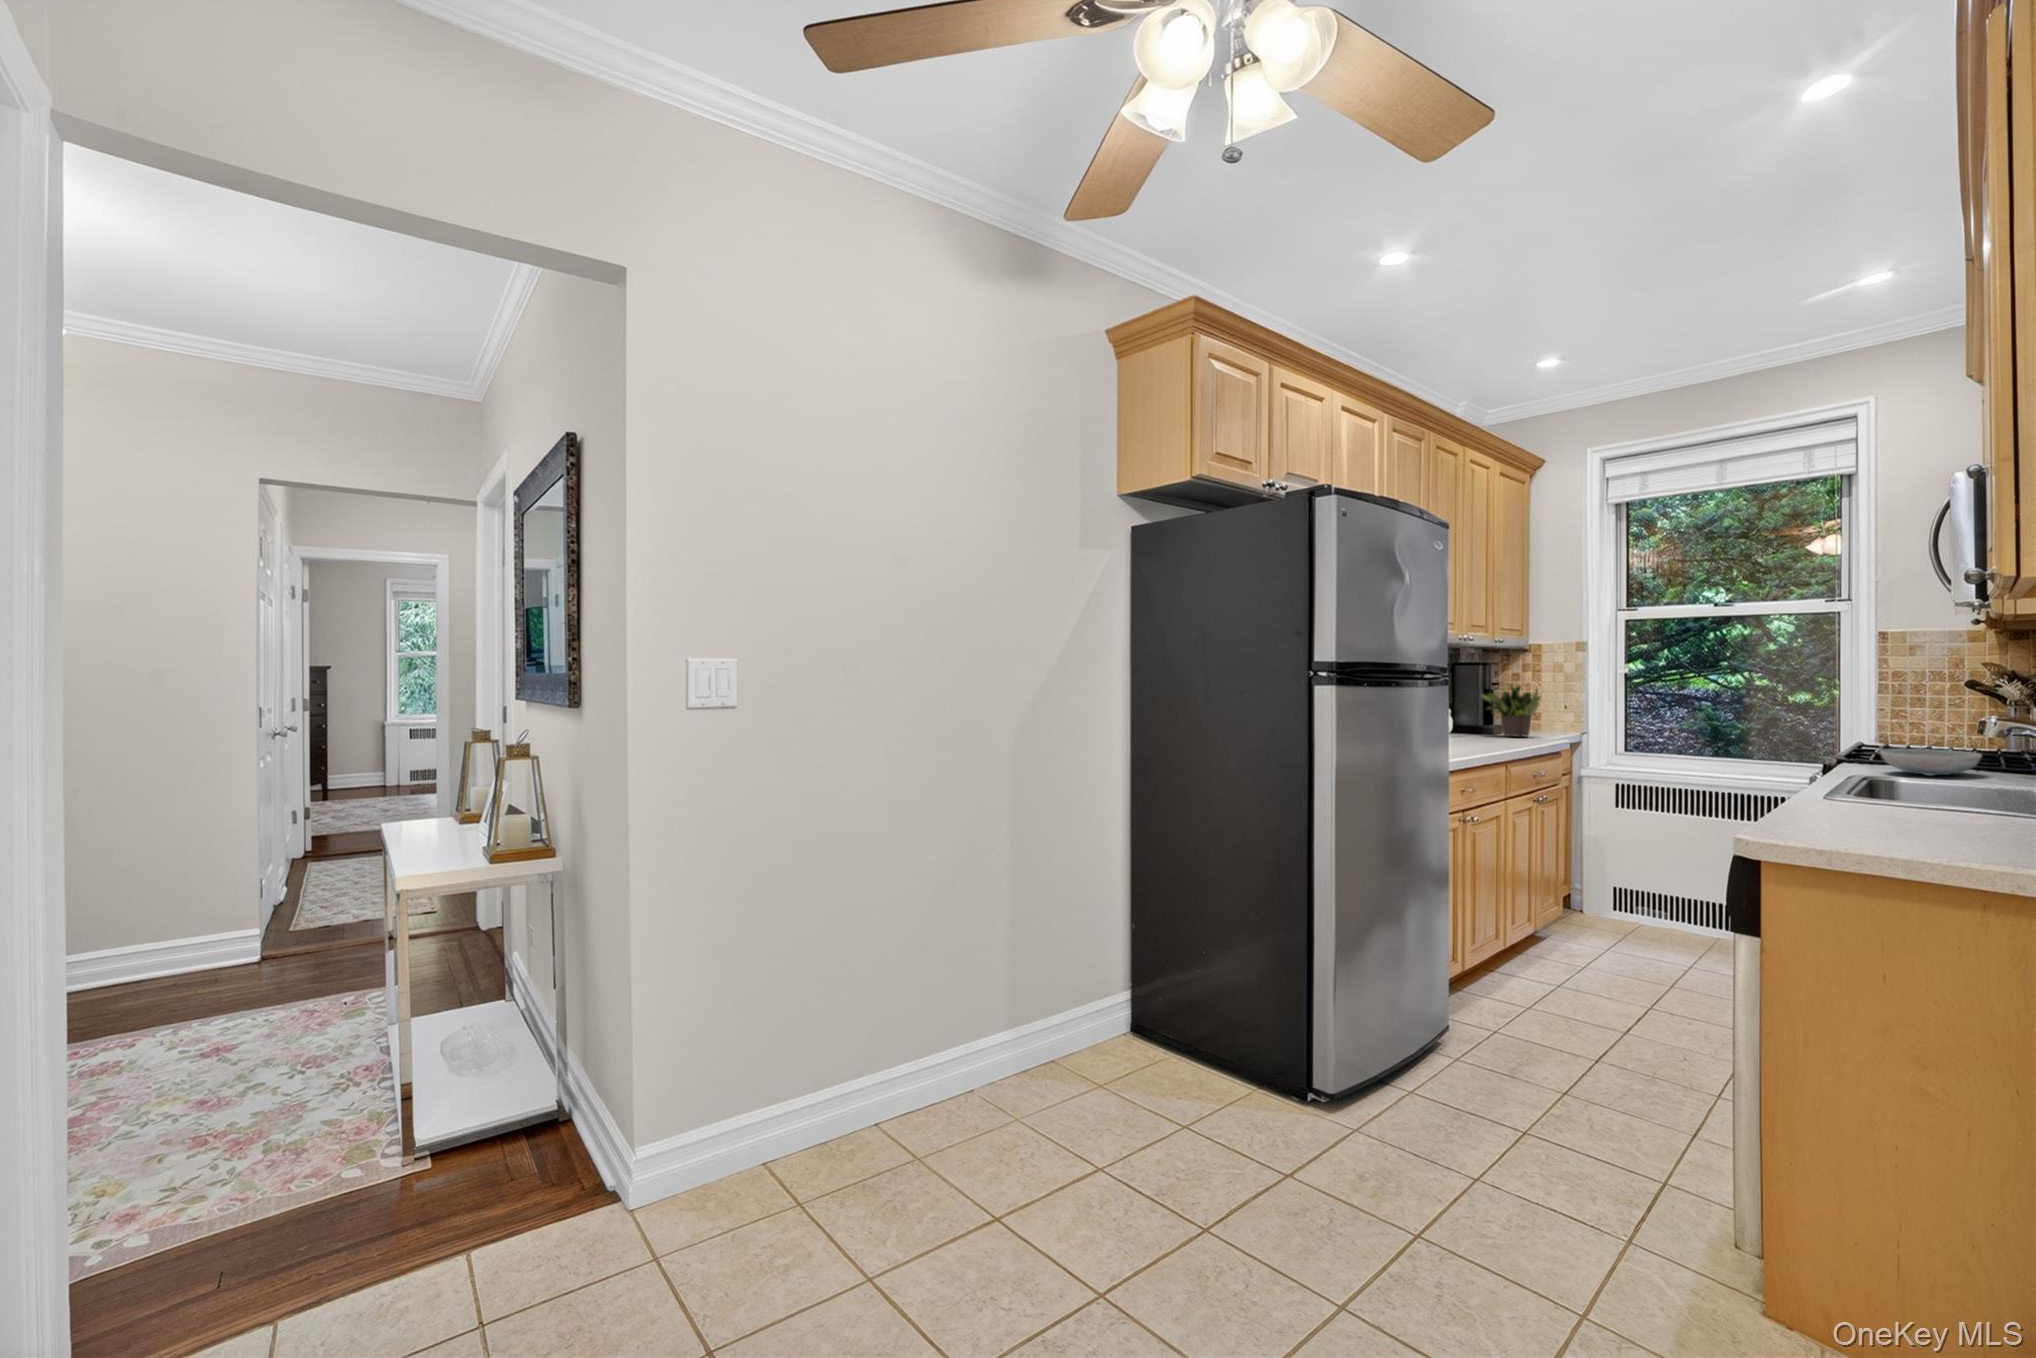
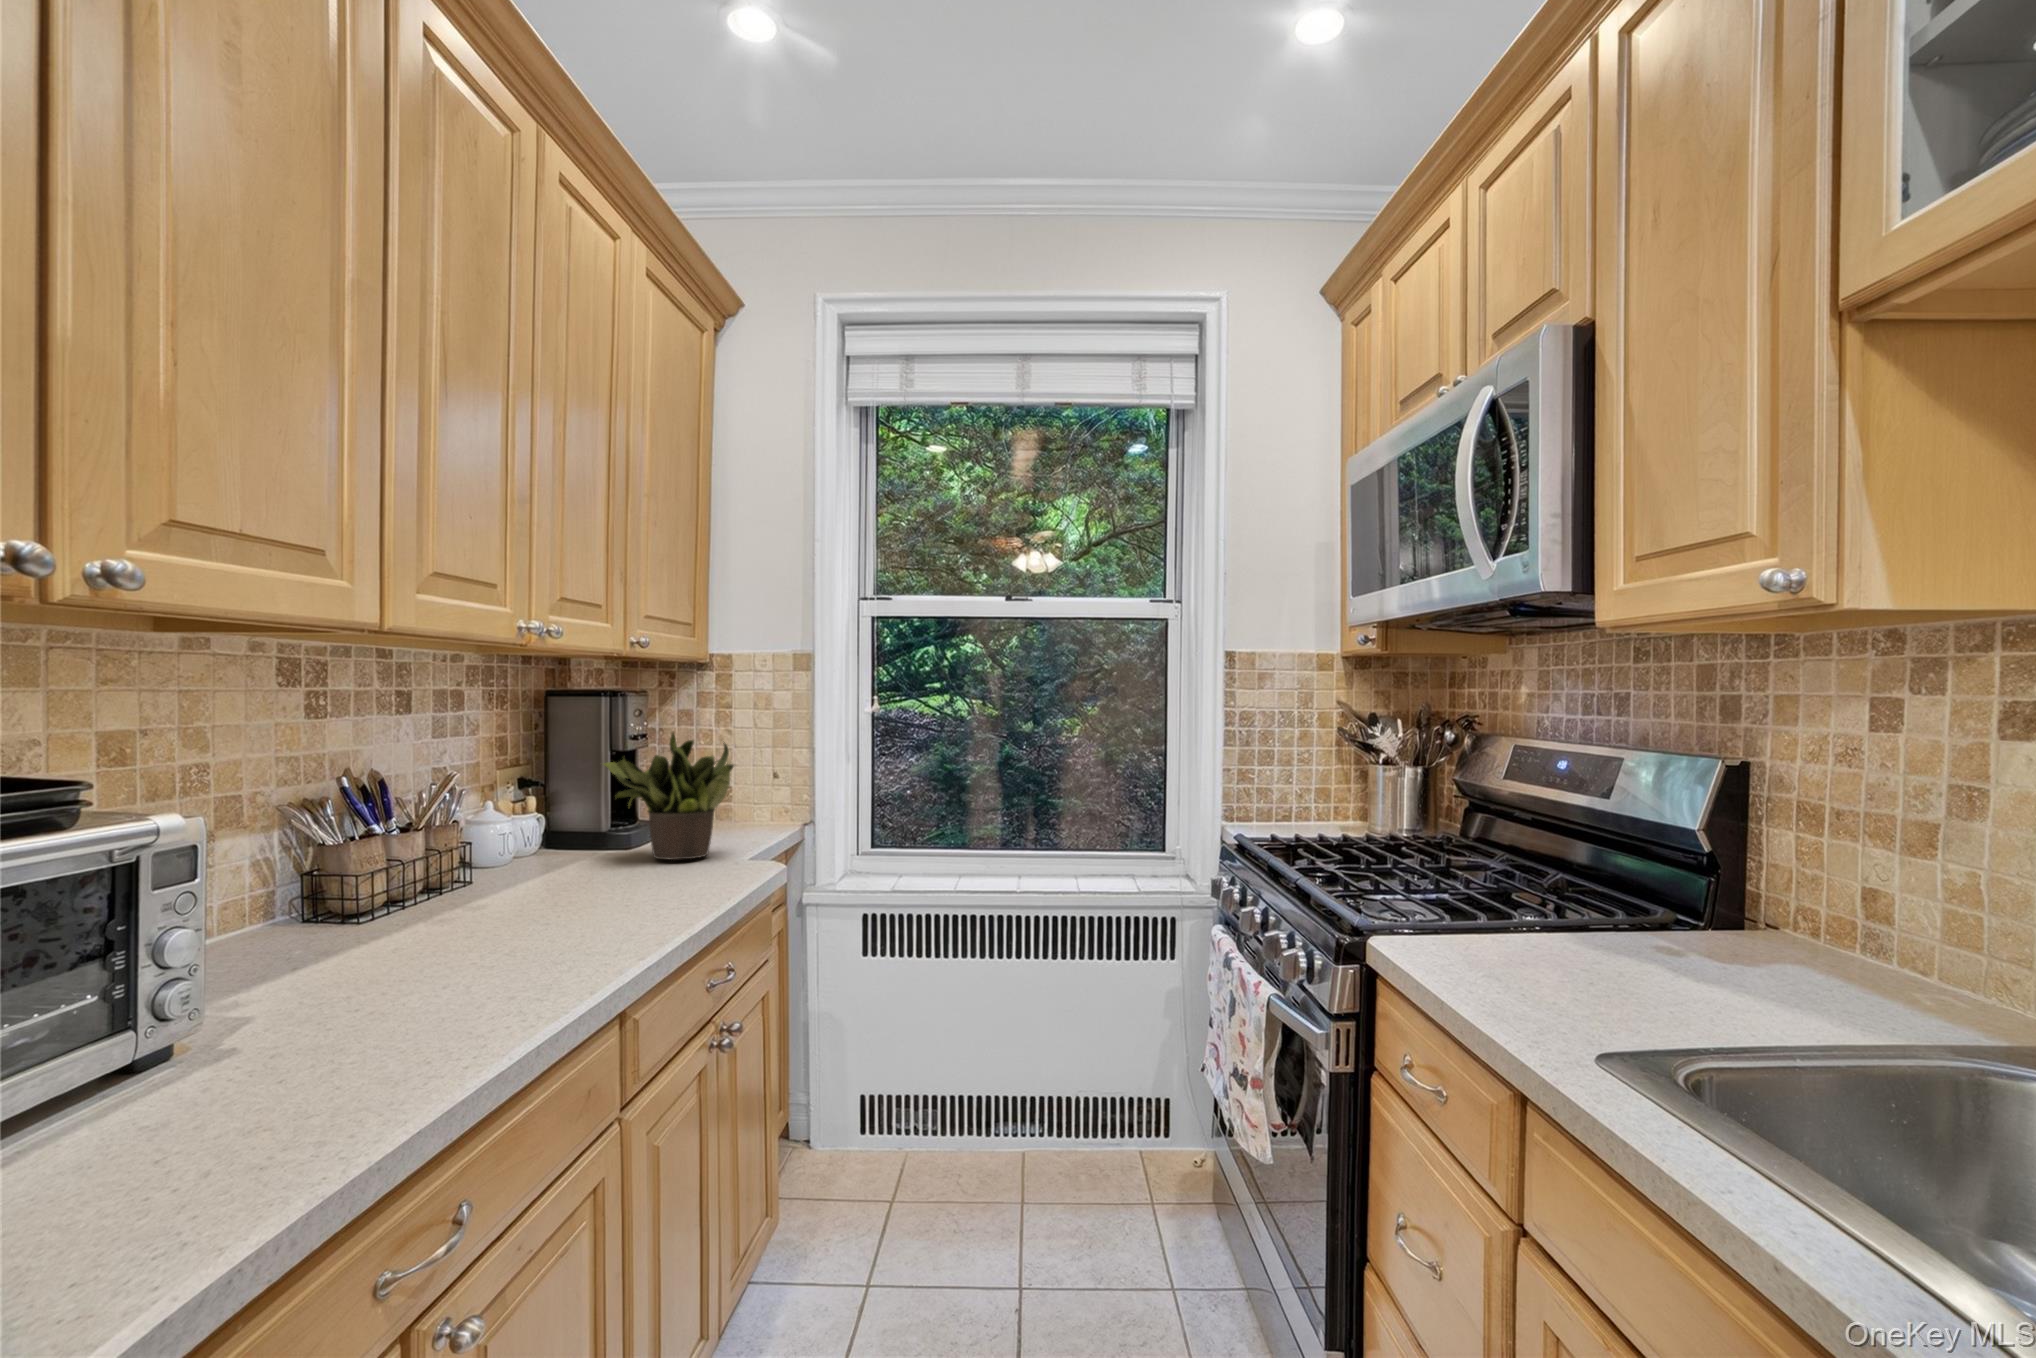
dish: present [1880,749,1981,775] -> none [1507,903,1725,990]

